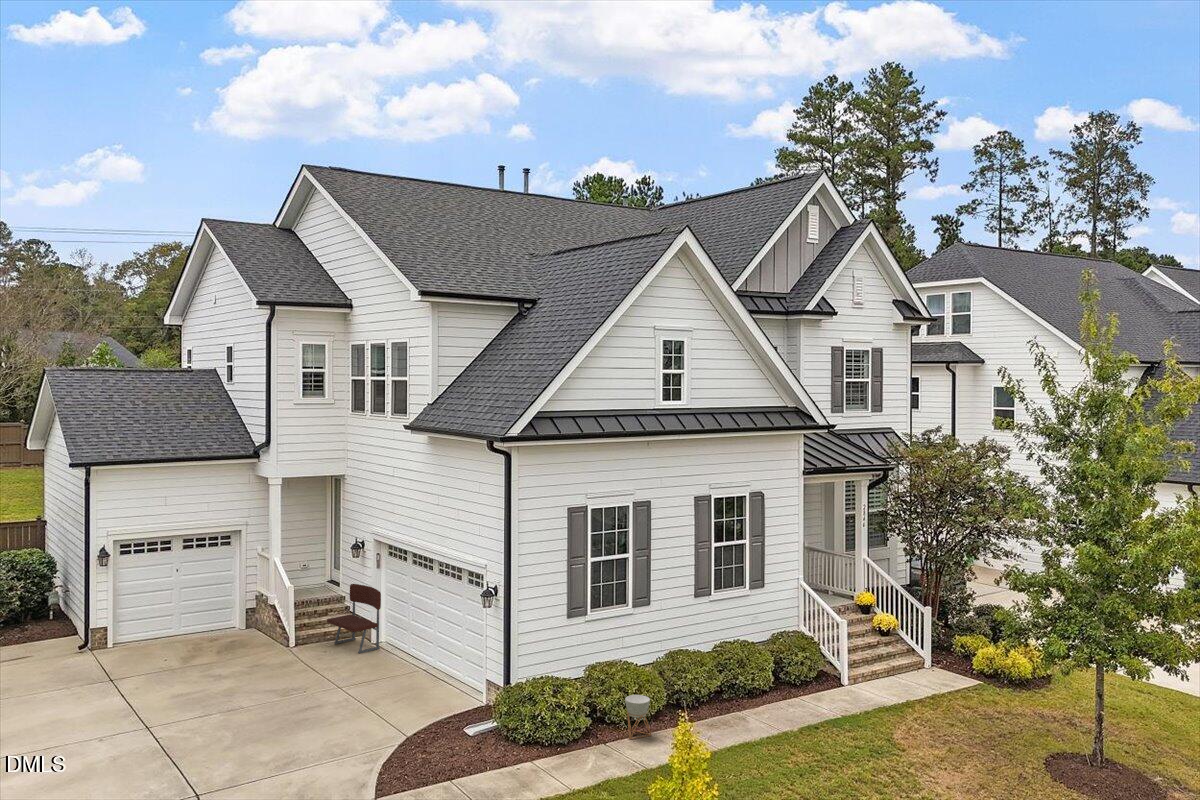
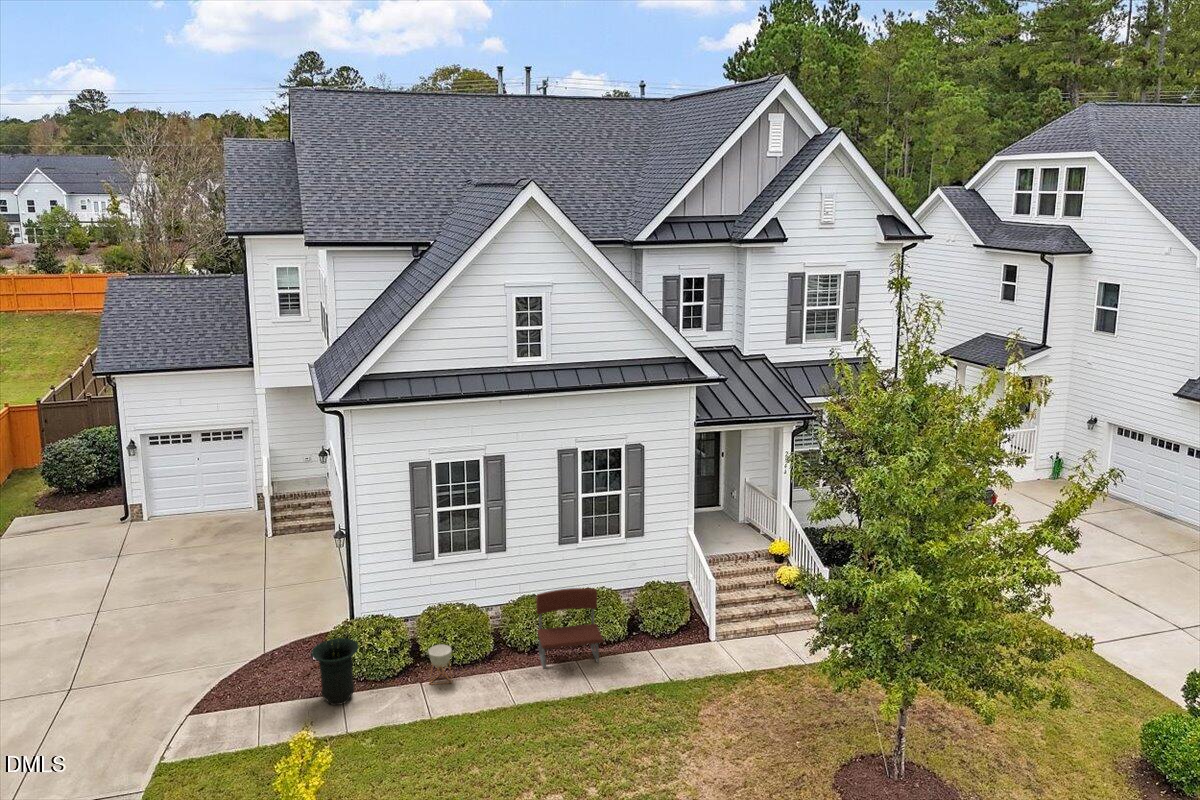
bench: present [327,584,381,654] -> present [536,588,603,669]
trash can: none [523,691,573,767] -> present [312,638,359,705]

